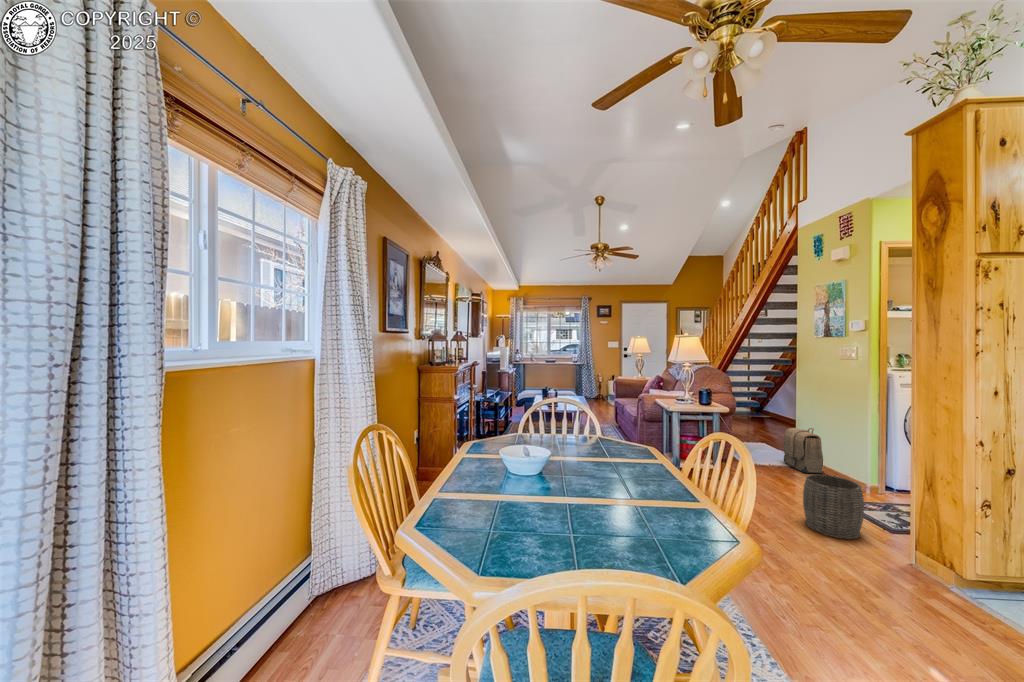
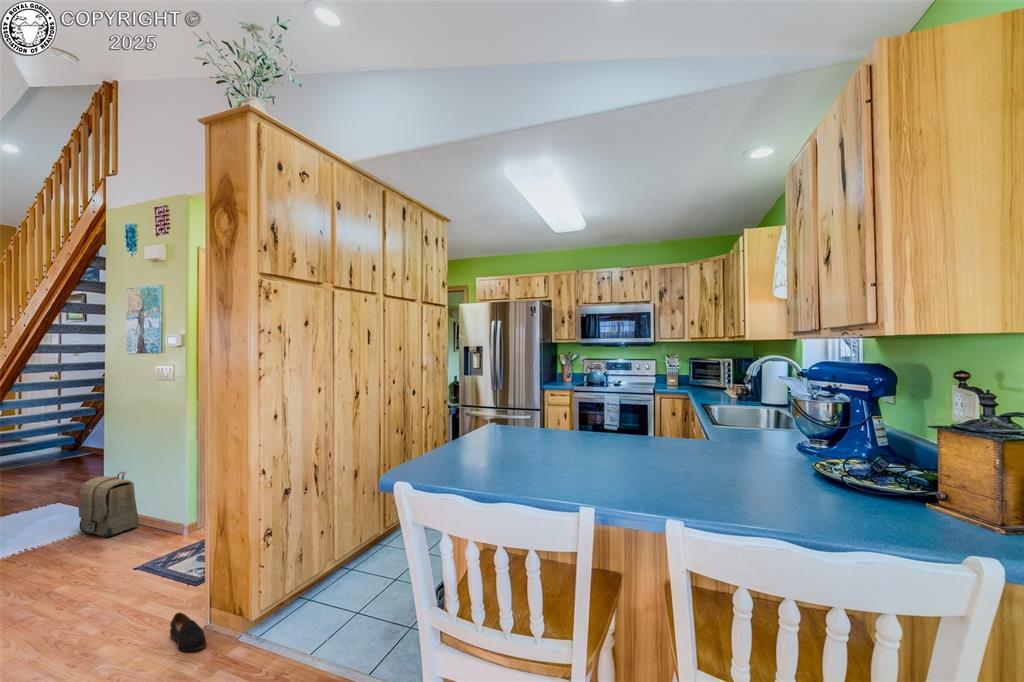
woven basket: present [803,474,864,539] -> none [64,547,159,652]
shoe: none [879,539,916,575] -> present [170,612,206,652]

